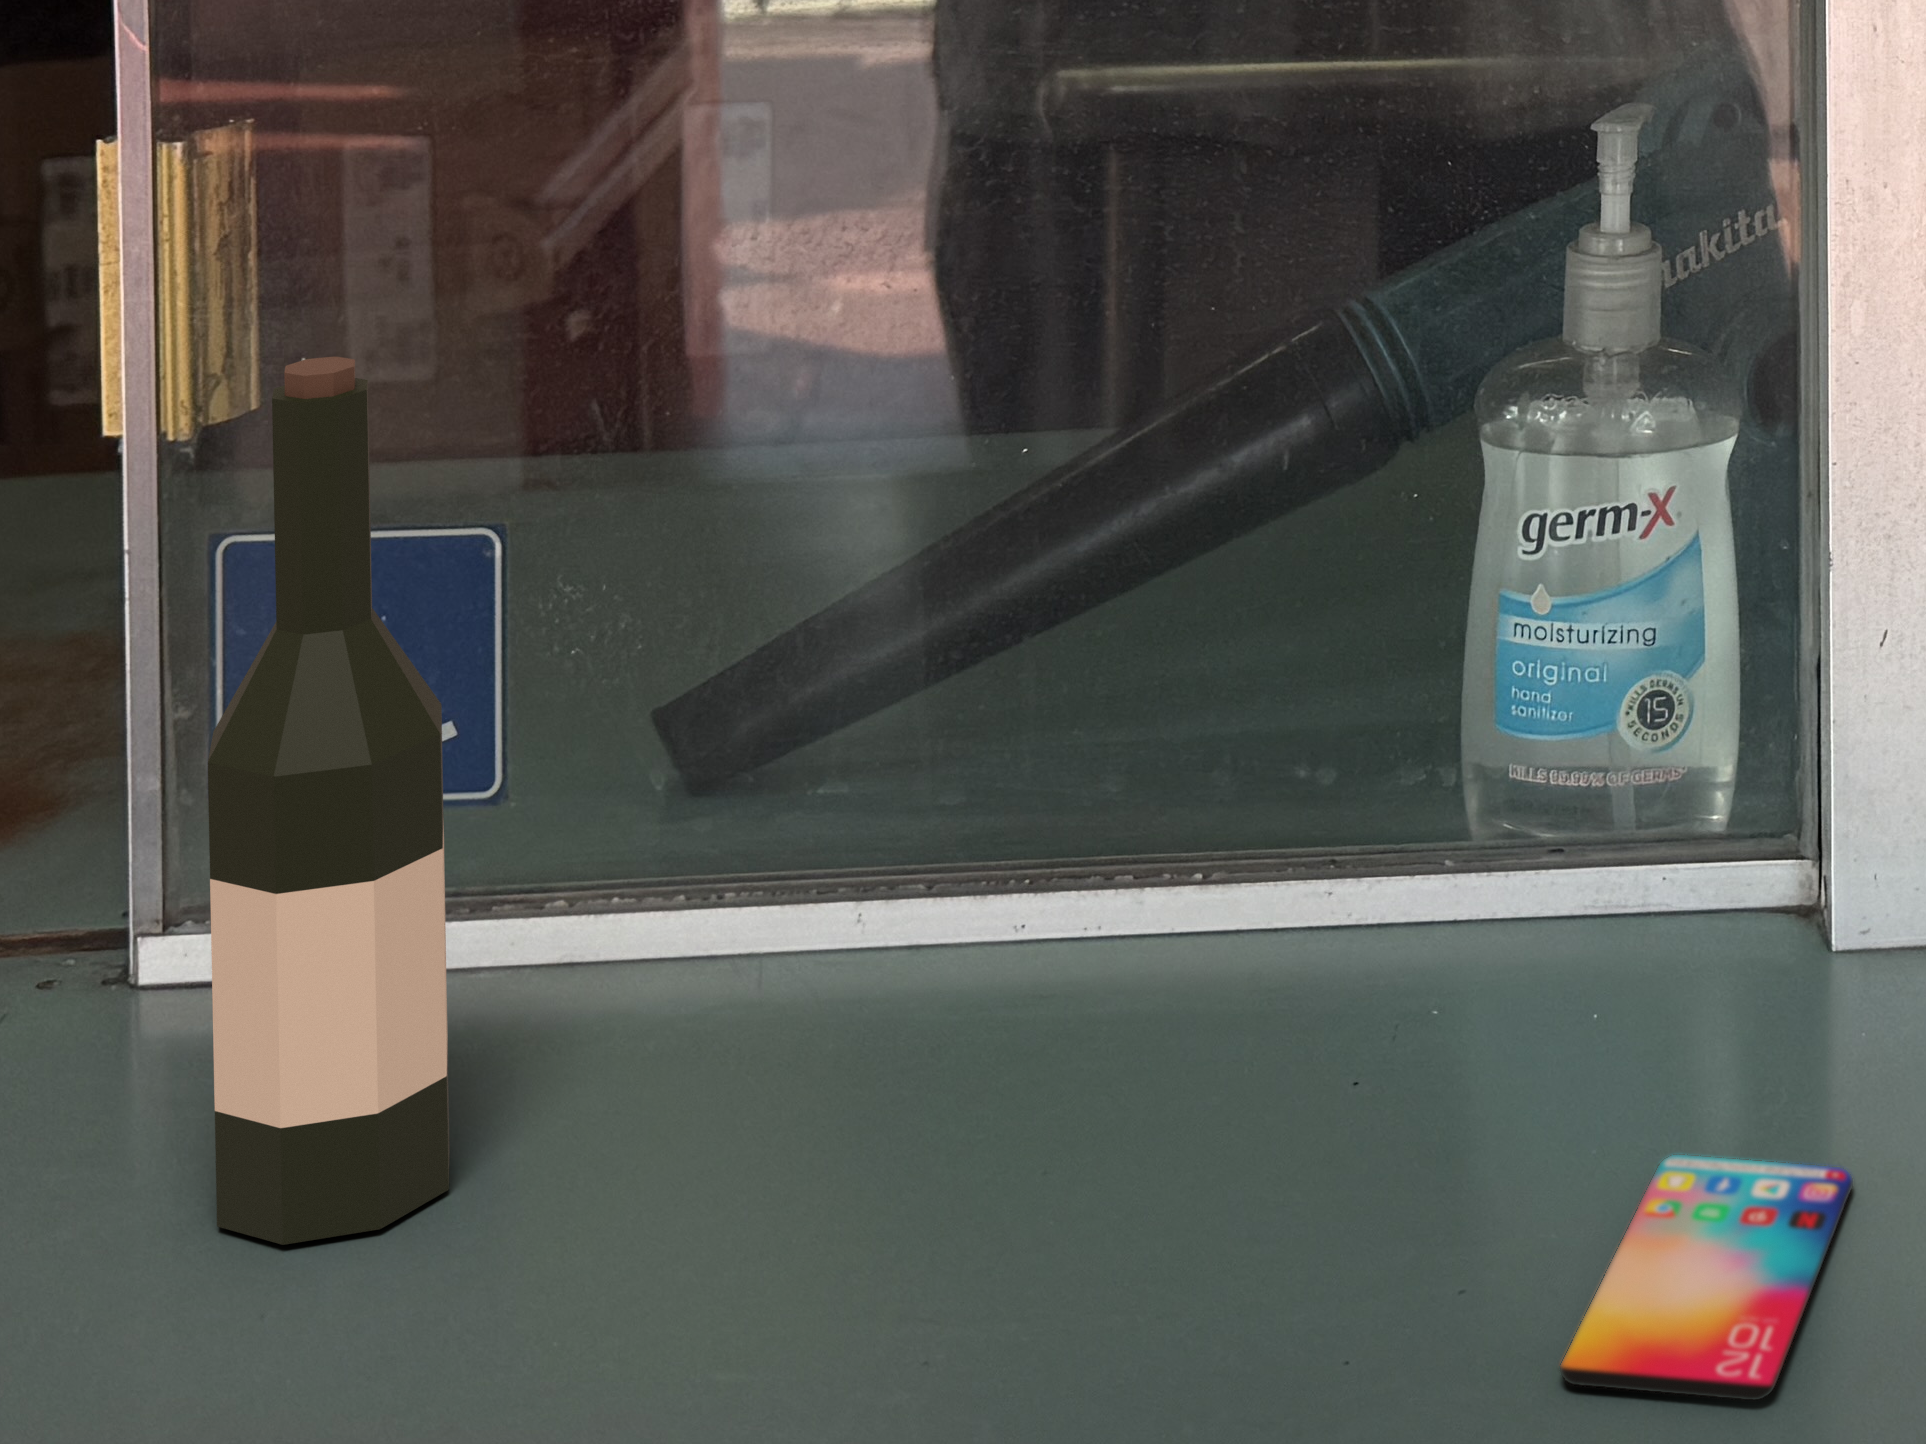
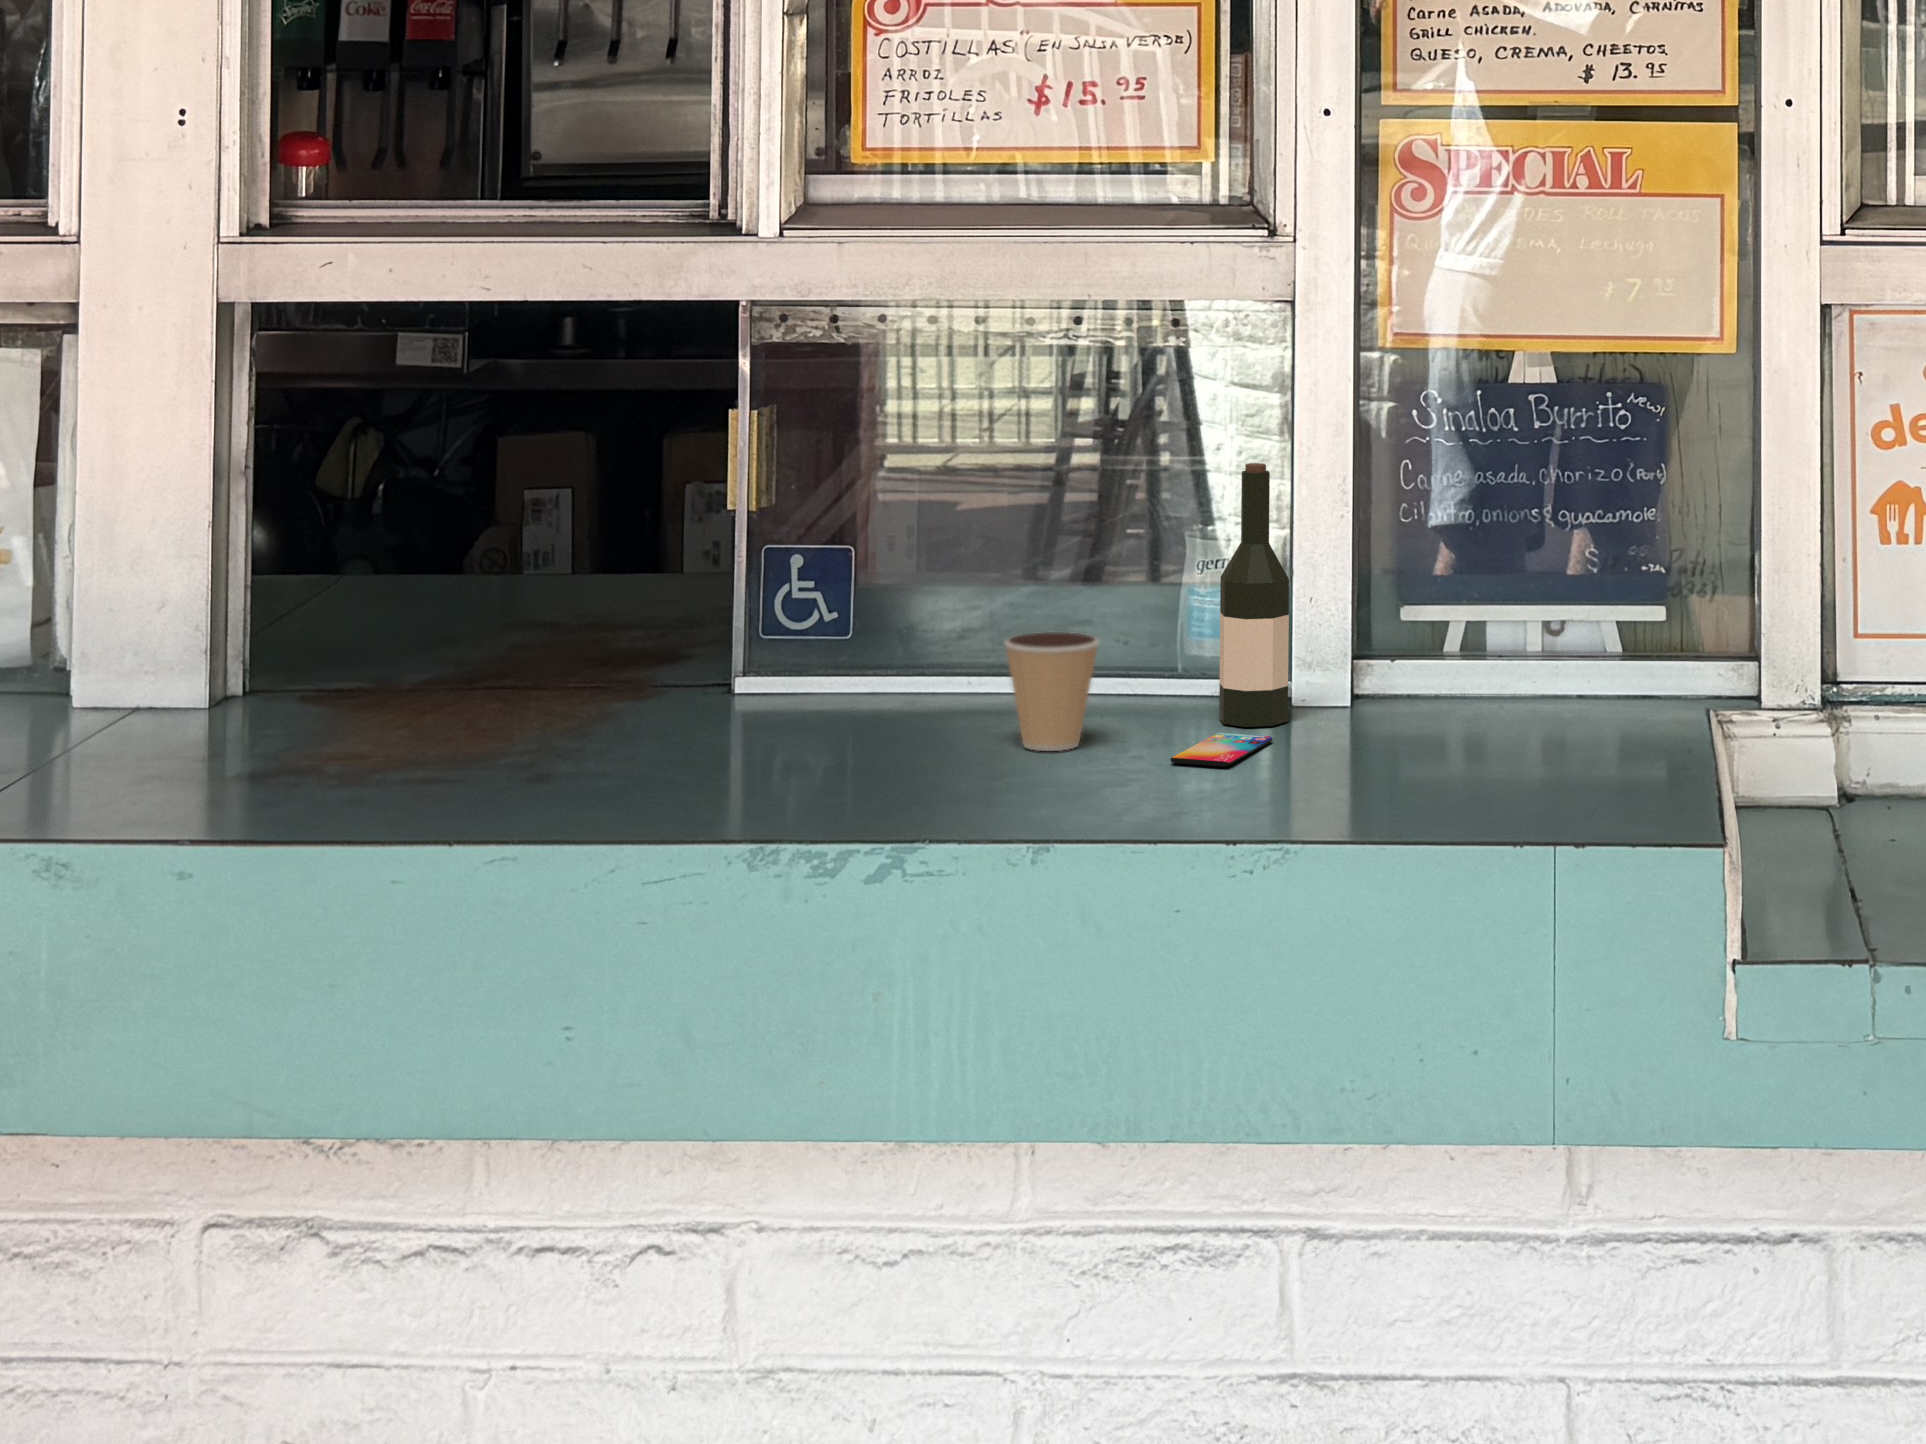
wine bottle: present [208,357,450,1245] -> present [1219,463,1289,727]
coffee cup: none [965,873,1290,1323] -> present [1005,632,1100,751]

